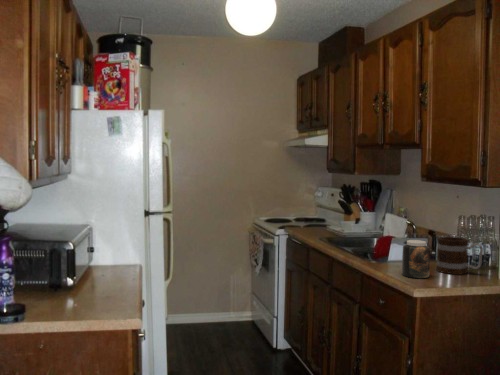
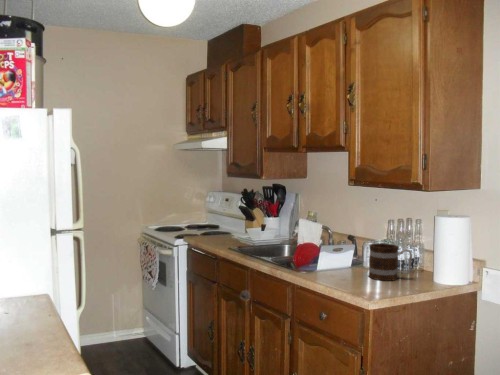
jar: present [402,240,430,278] -> none [344,250,371,288]

